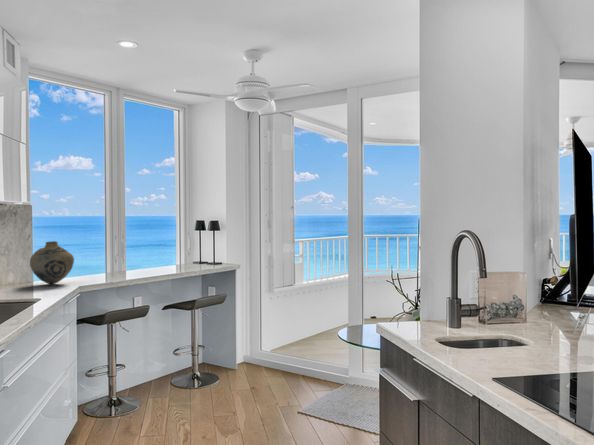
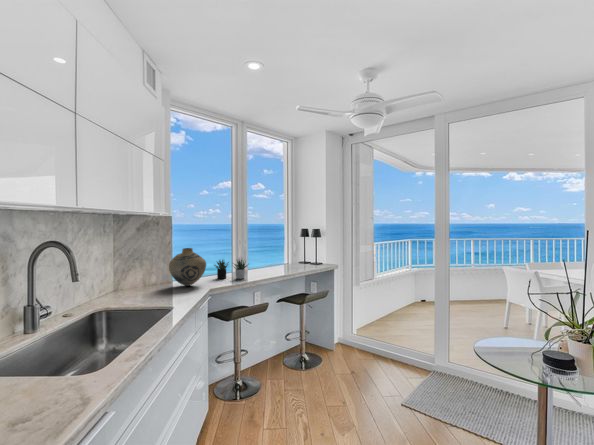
succulent plant: none [82,252,126,278] -> present [214,259,247,279]

